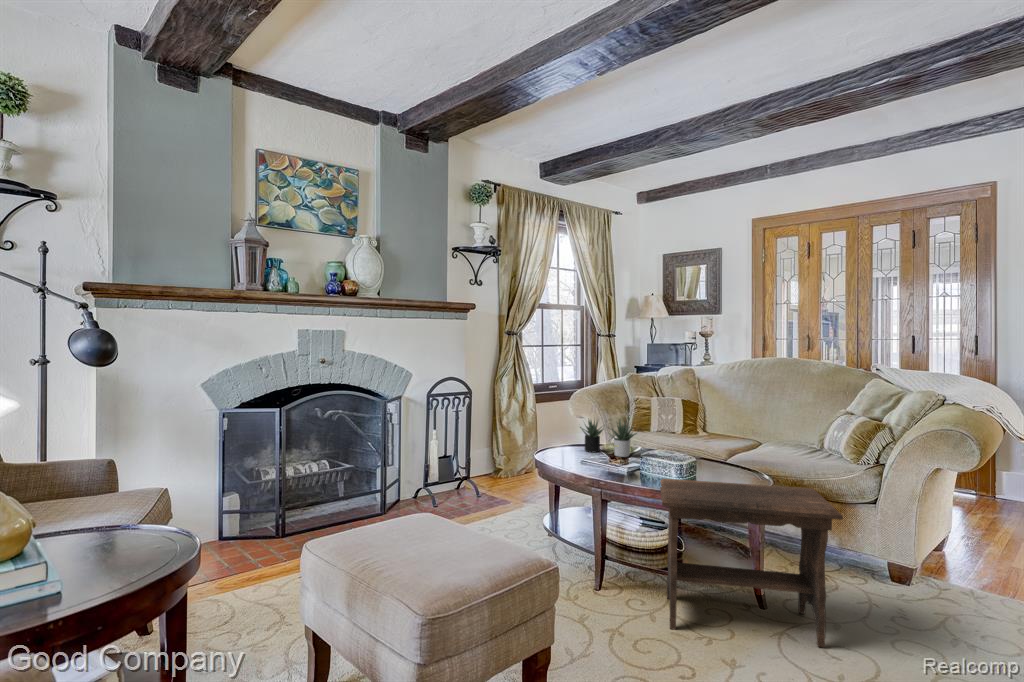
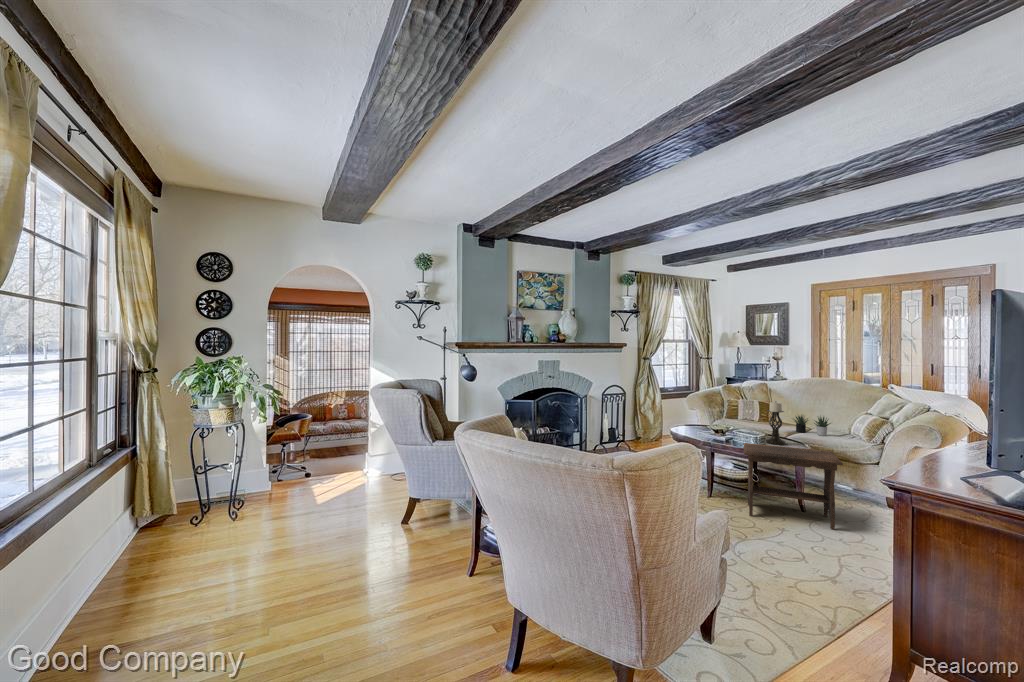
candle holder: none [697,396,733,479] -> present [765,401,786,445]
succulent plant: present [580,420,637,457] -> present [794,415,831,436]

